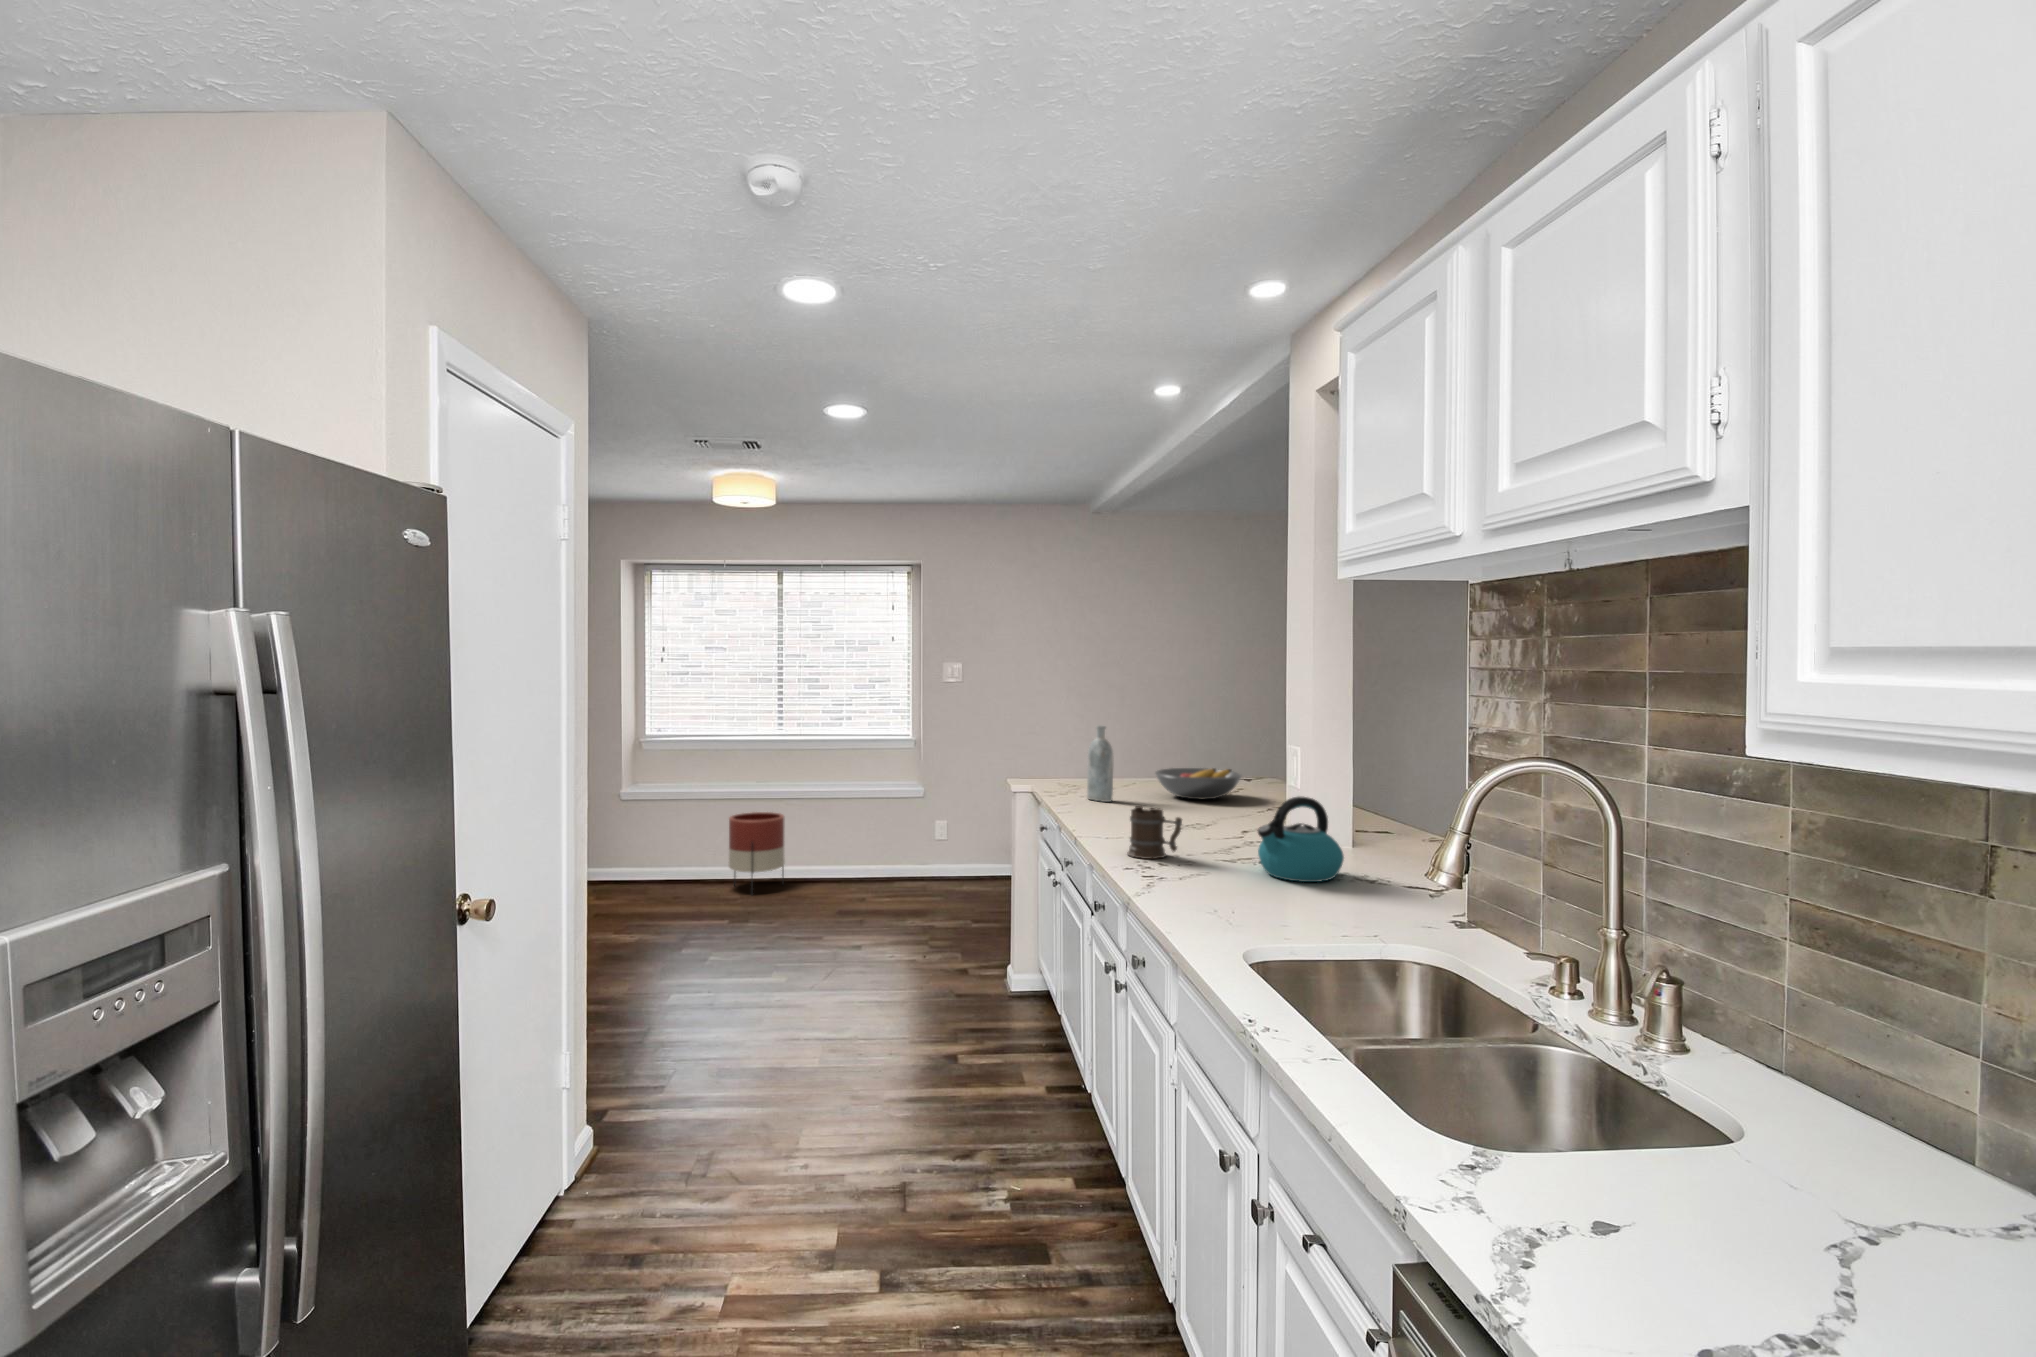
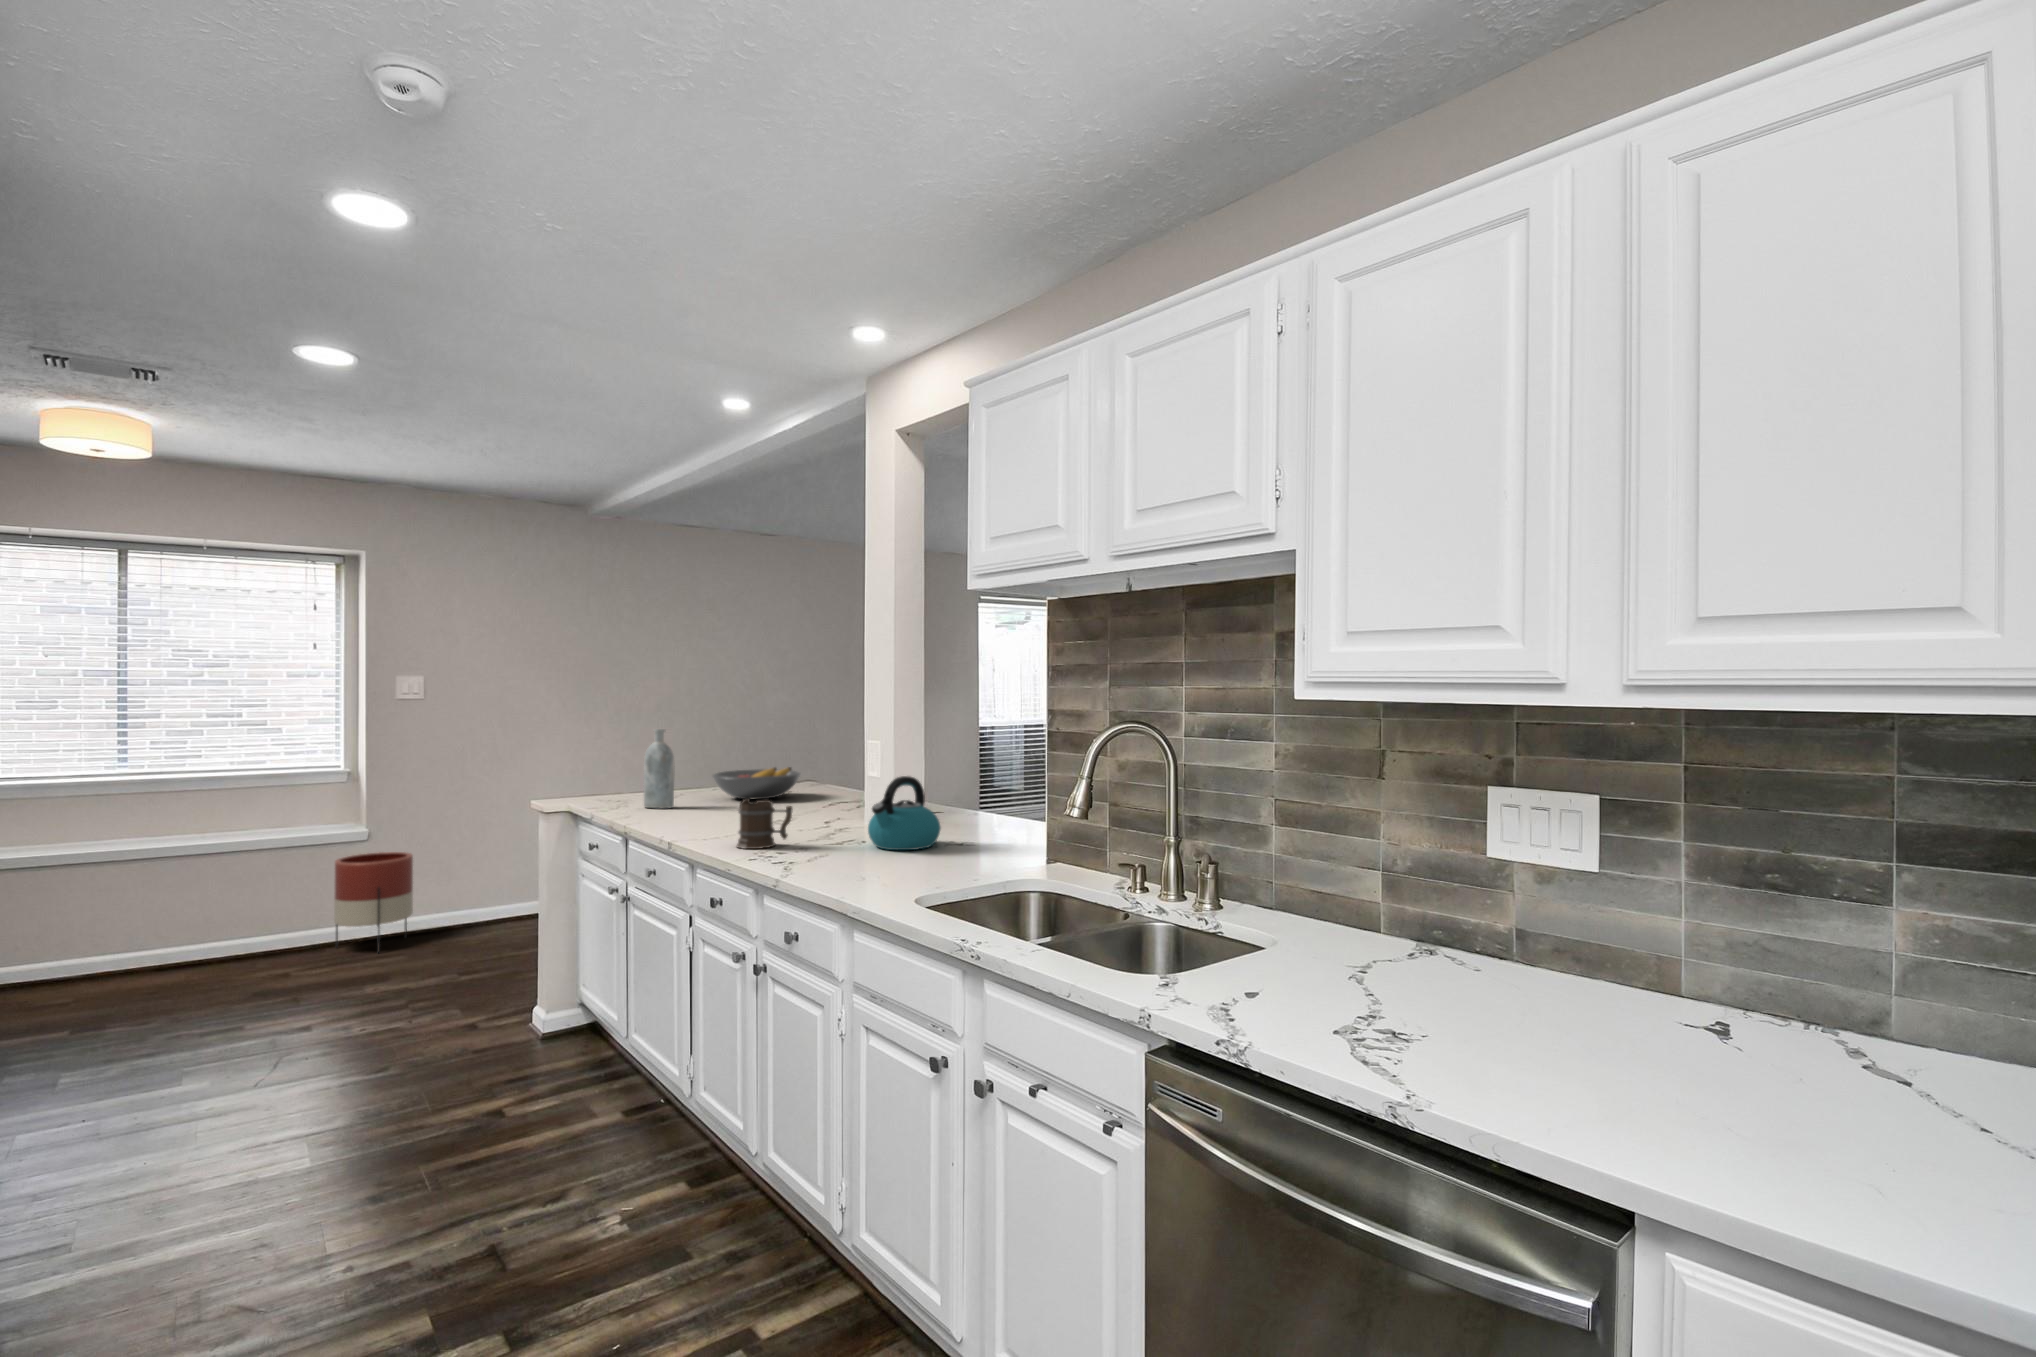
planter: present [729,812,784,884] -> present [334,852,413,952]

